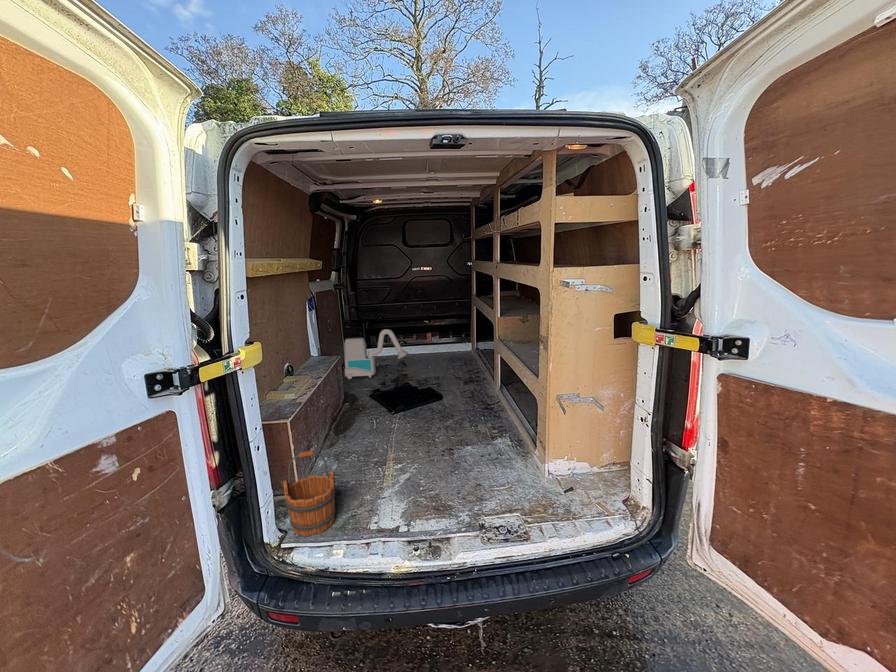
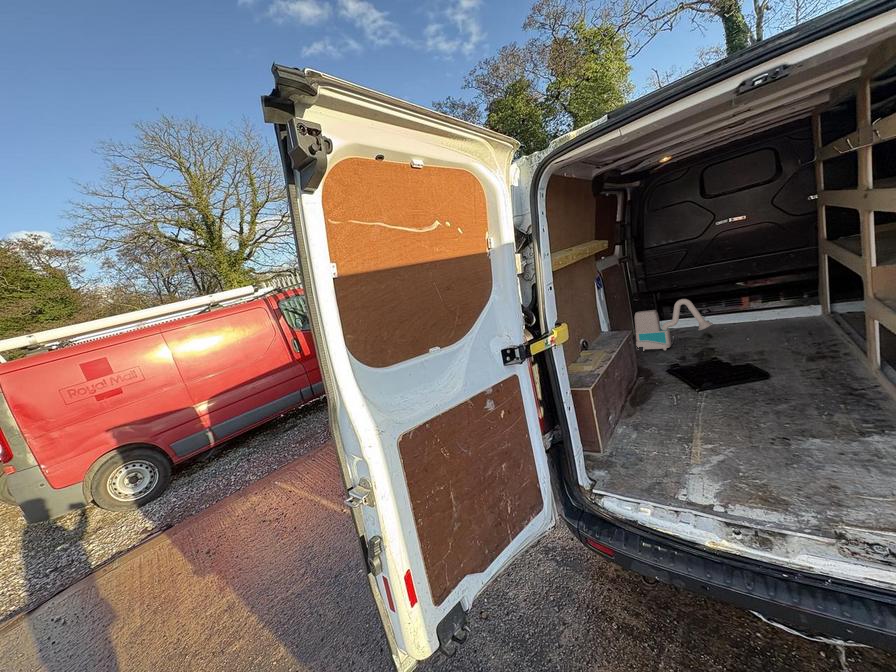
wooden bucket: present [281,450,336,536] -> none [590,417,641,491]

